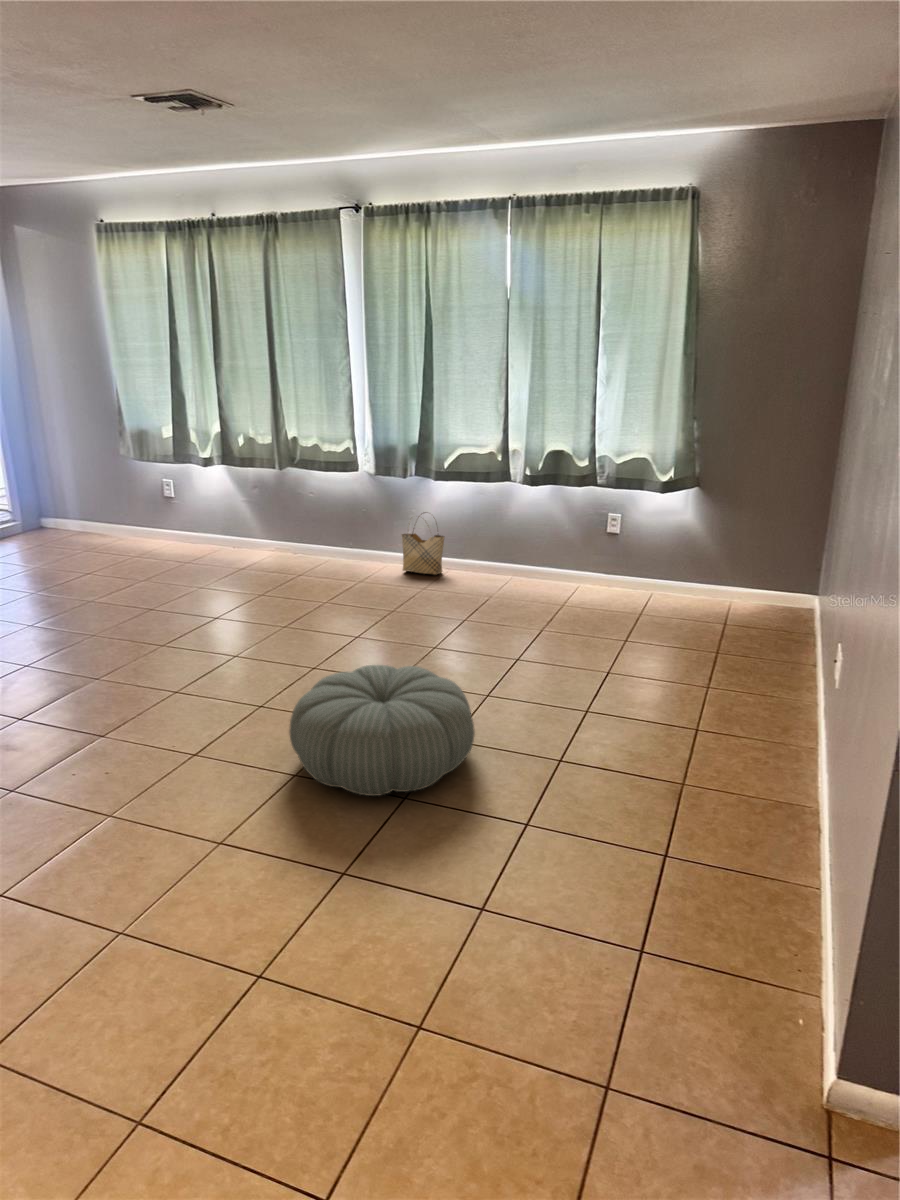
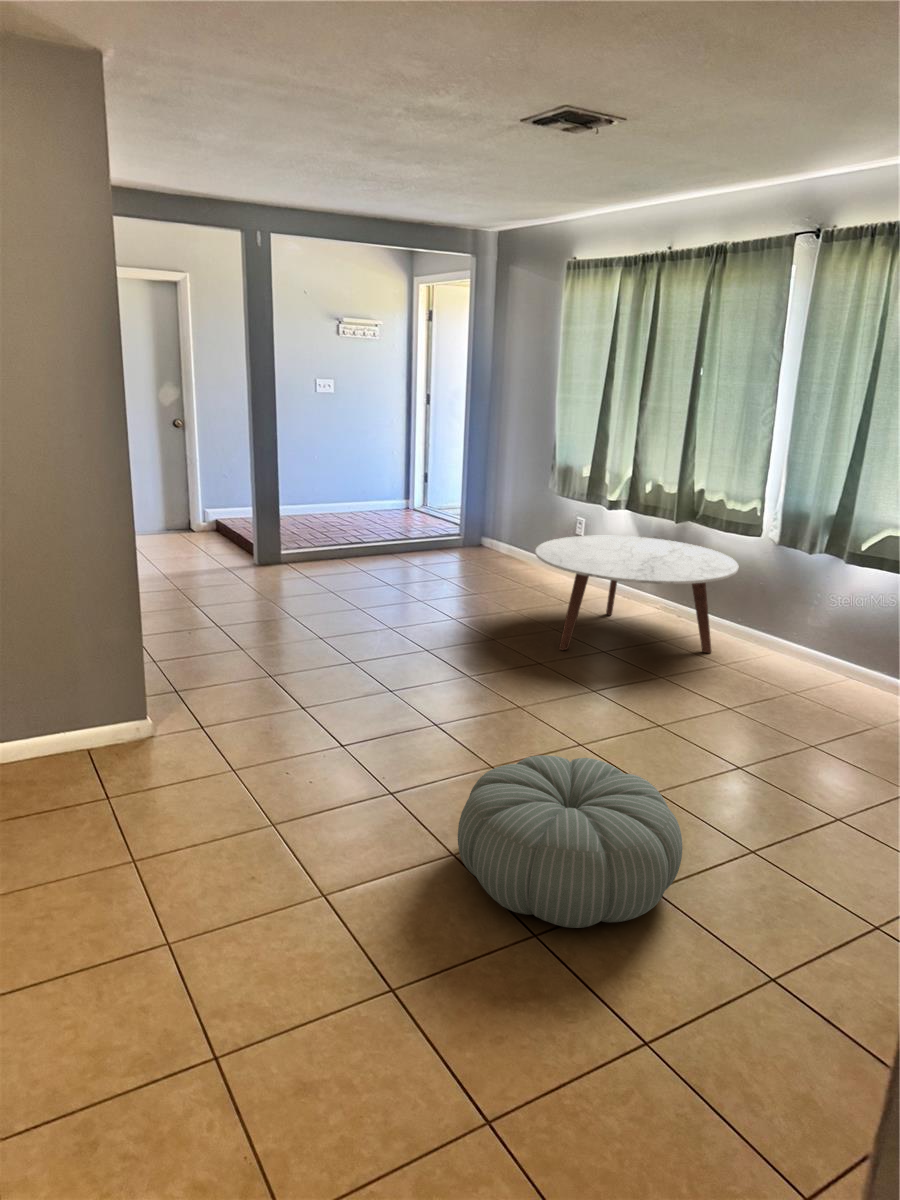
coffee table: none [165,487,351,603] -> present [535,535,739,653]
woven basket: present [402,512,444,575] -> none [784,601,847,680]

